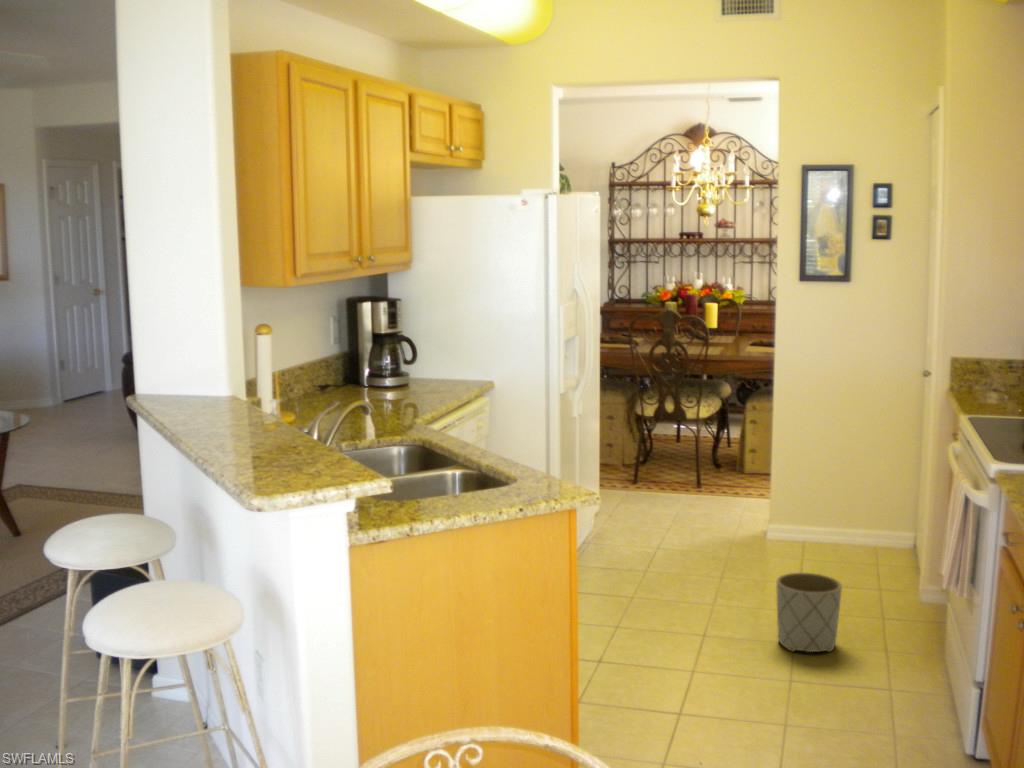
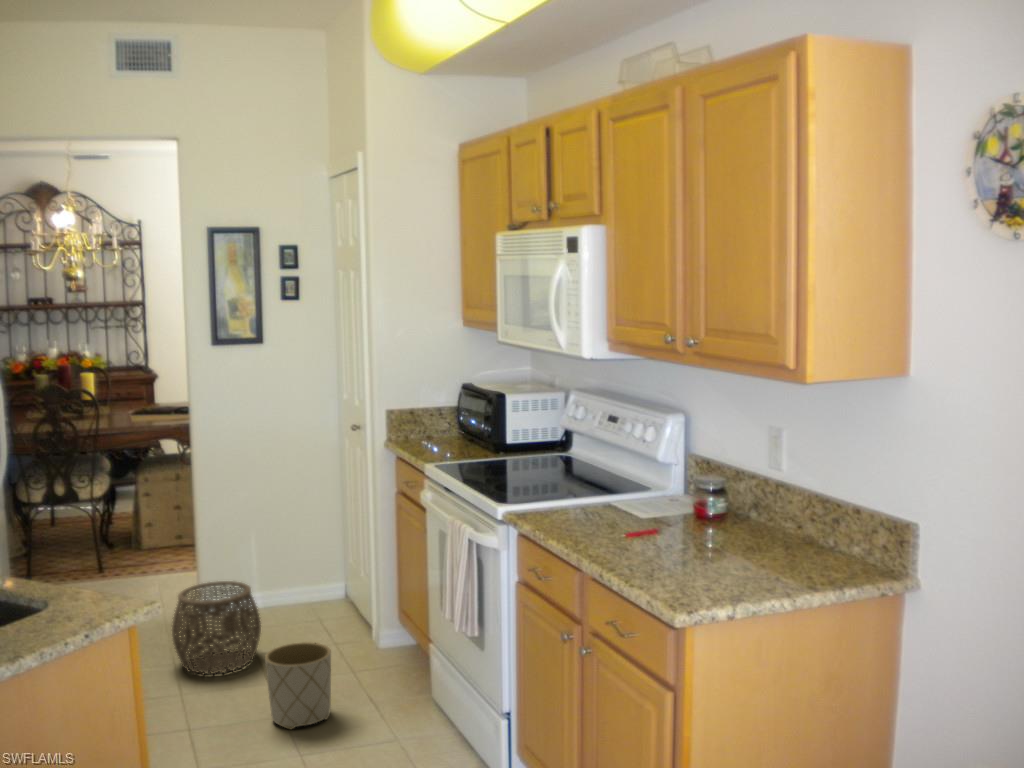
woven basket: none [716,505,800,591] -> present [172,581,261,674]

